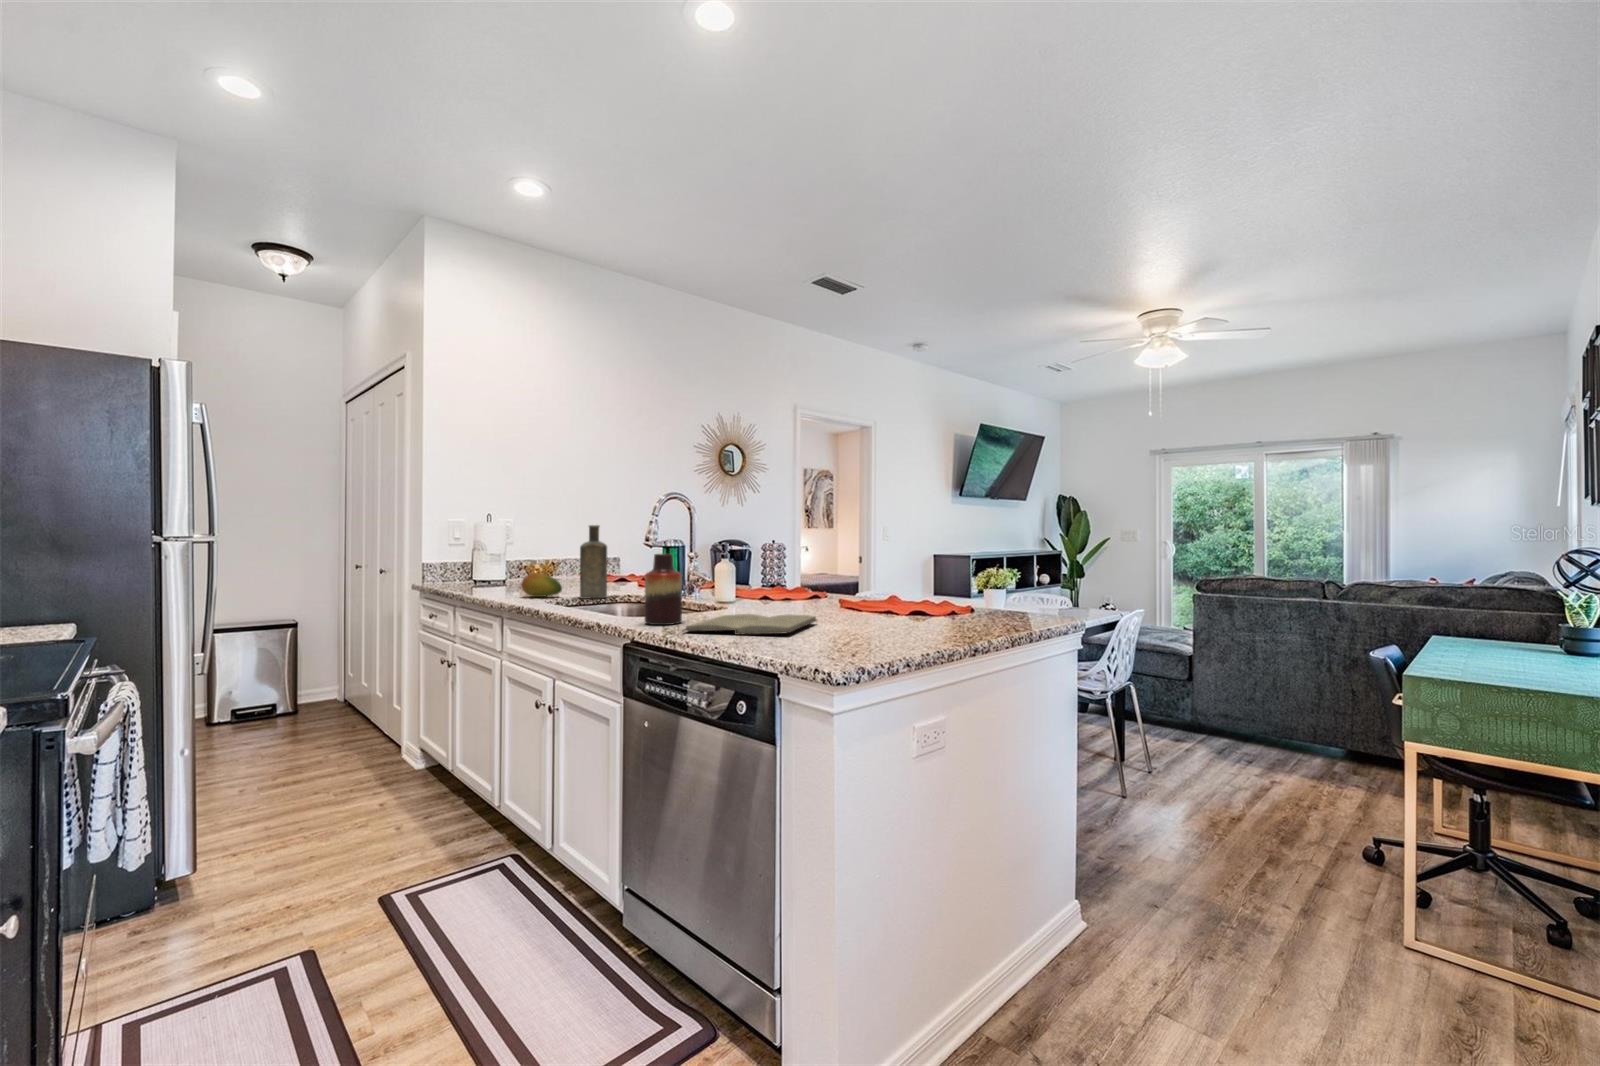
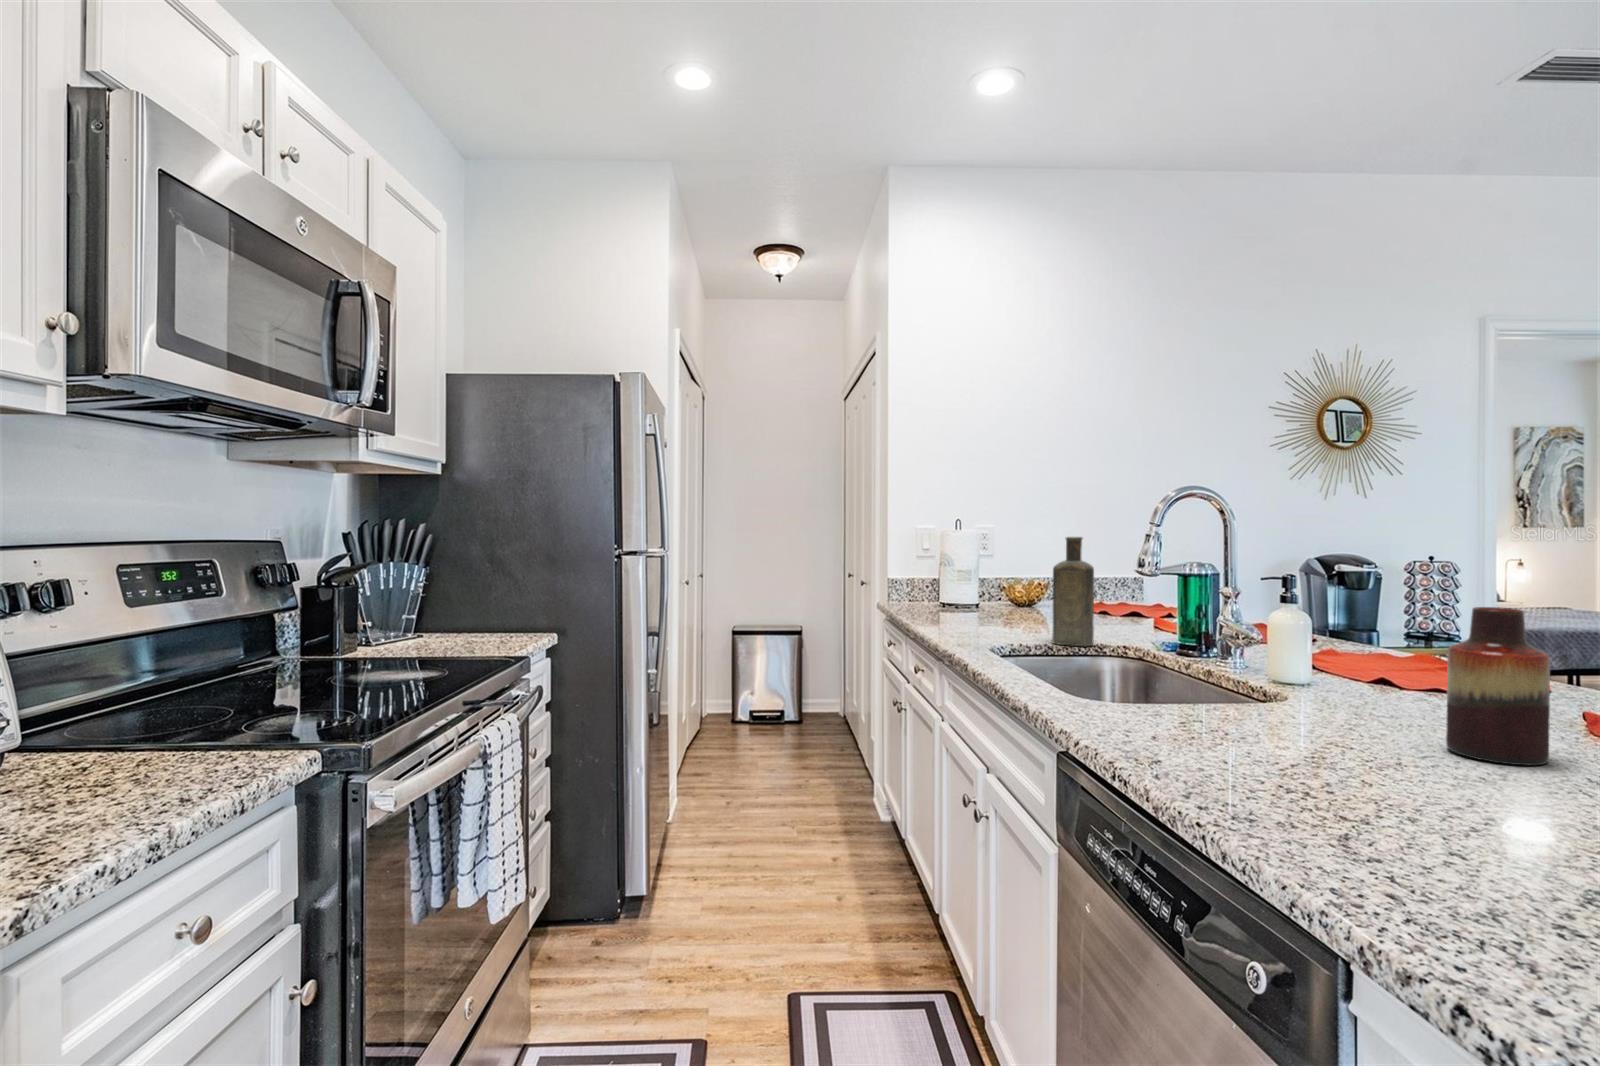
vase: present [645,554,682,625] -> present [1446,607,1550,765]
fruit: present [521,573,562,597] -> none [976,602,1030,636]
book: present [683,614,817,635] -> none [1150,724,1498,816]

